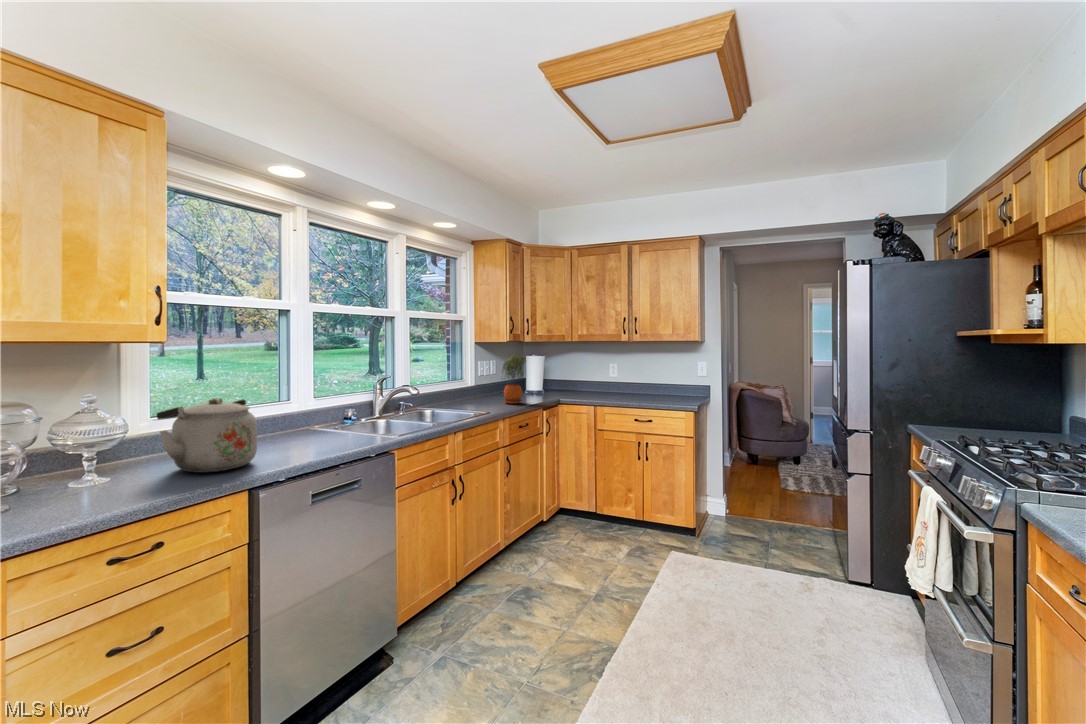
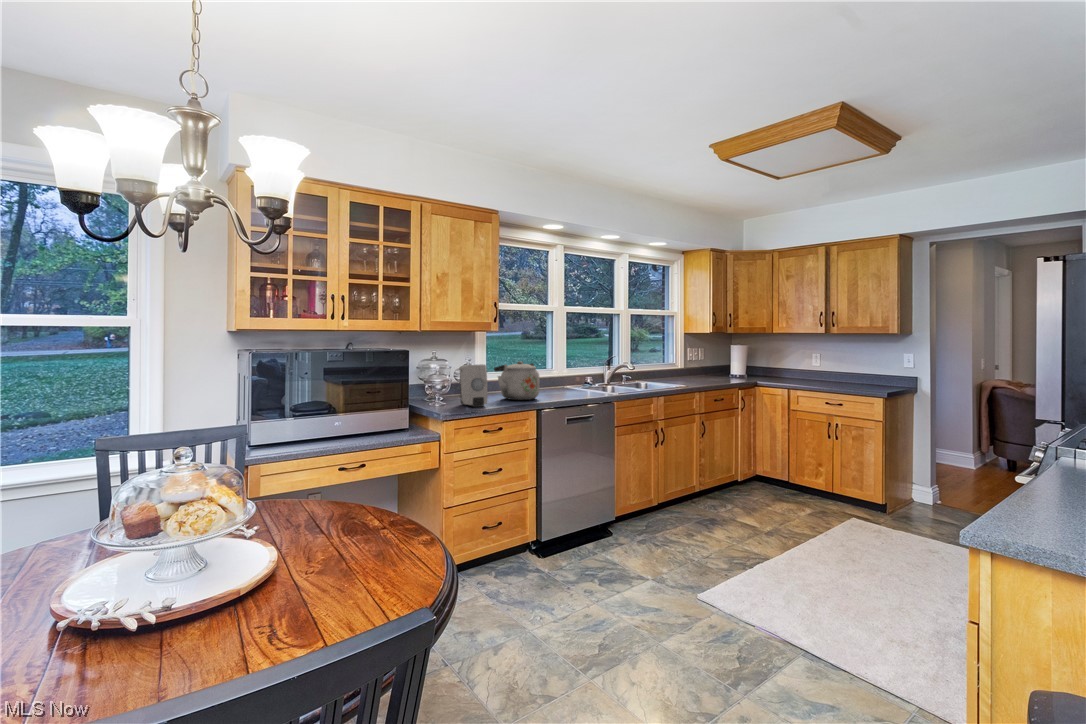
potted plant: present [502,354,525,404] -> none [702,343,724,383]
soap dispenser: none [52,416,124,511] -> present [460,364,488,407]

